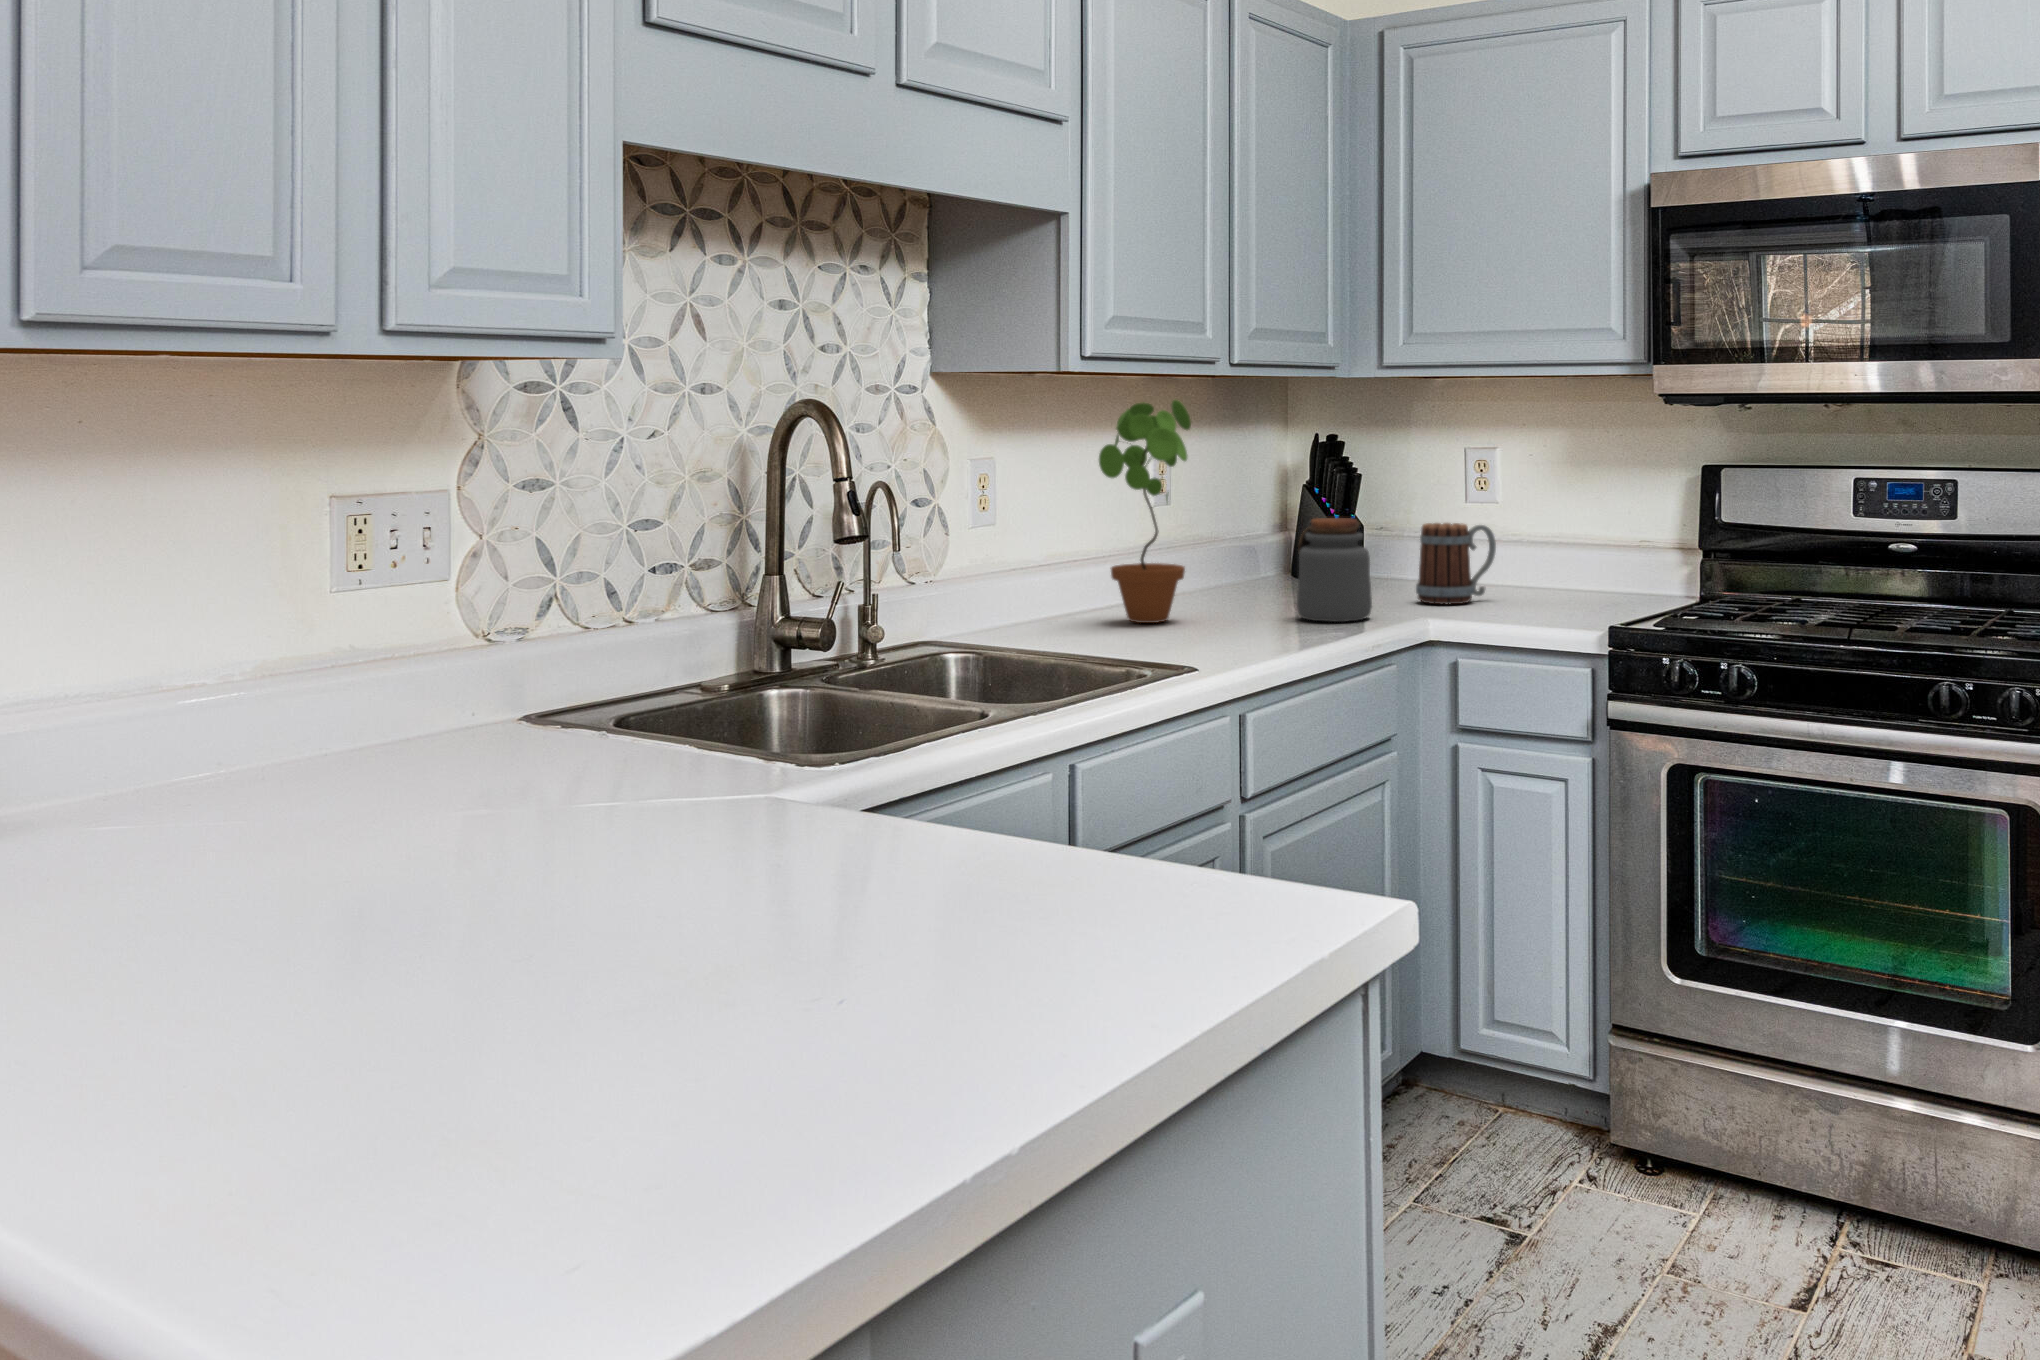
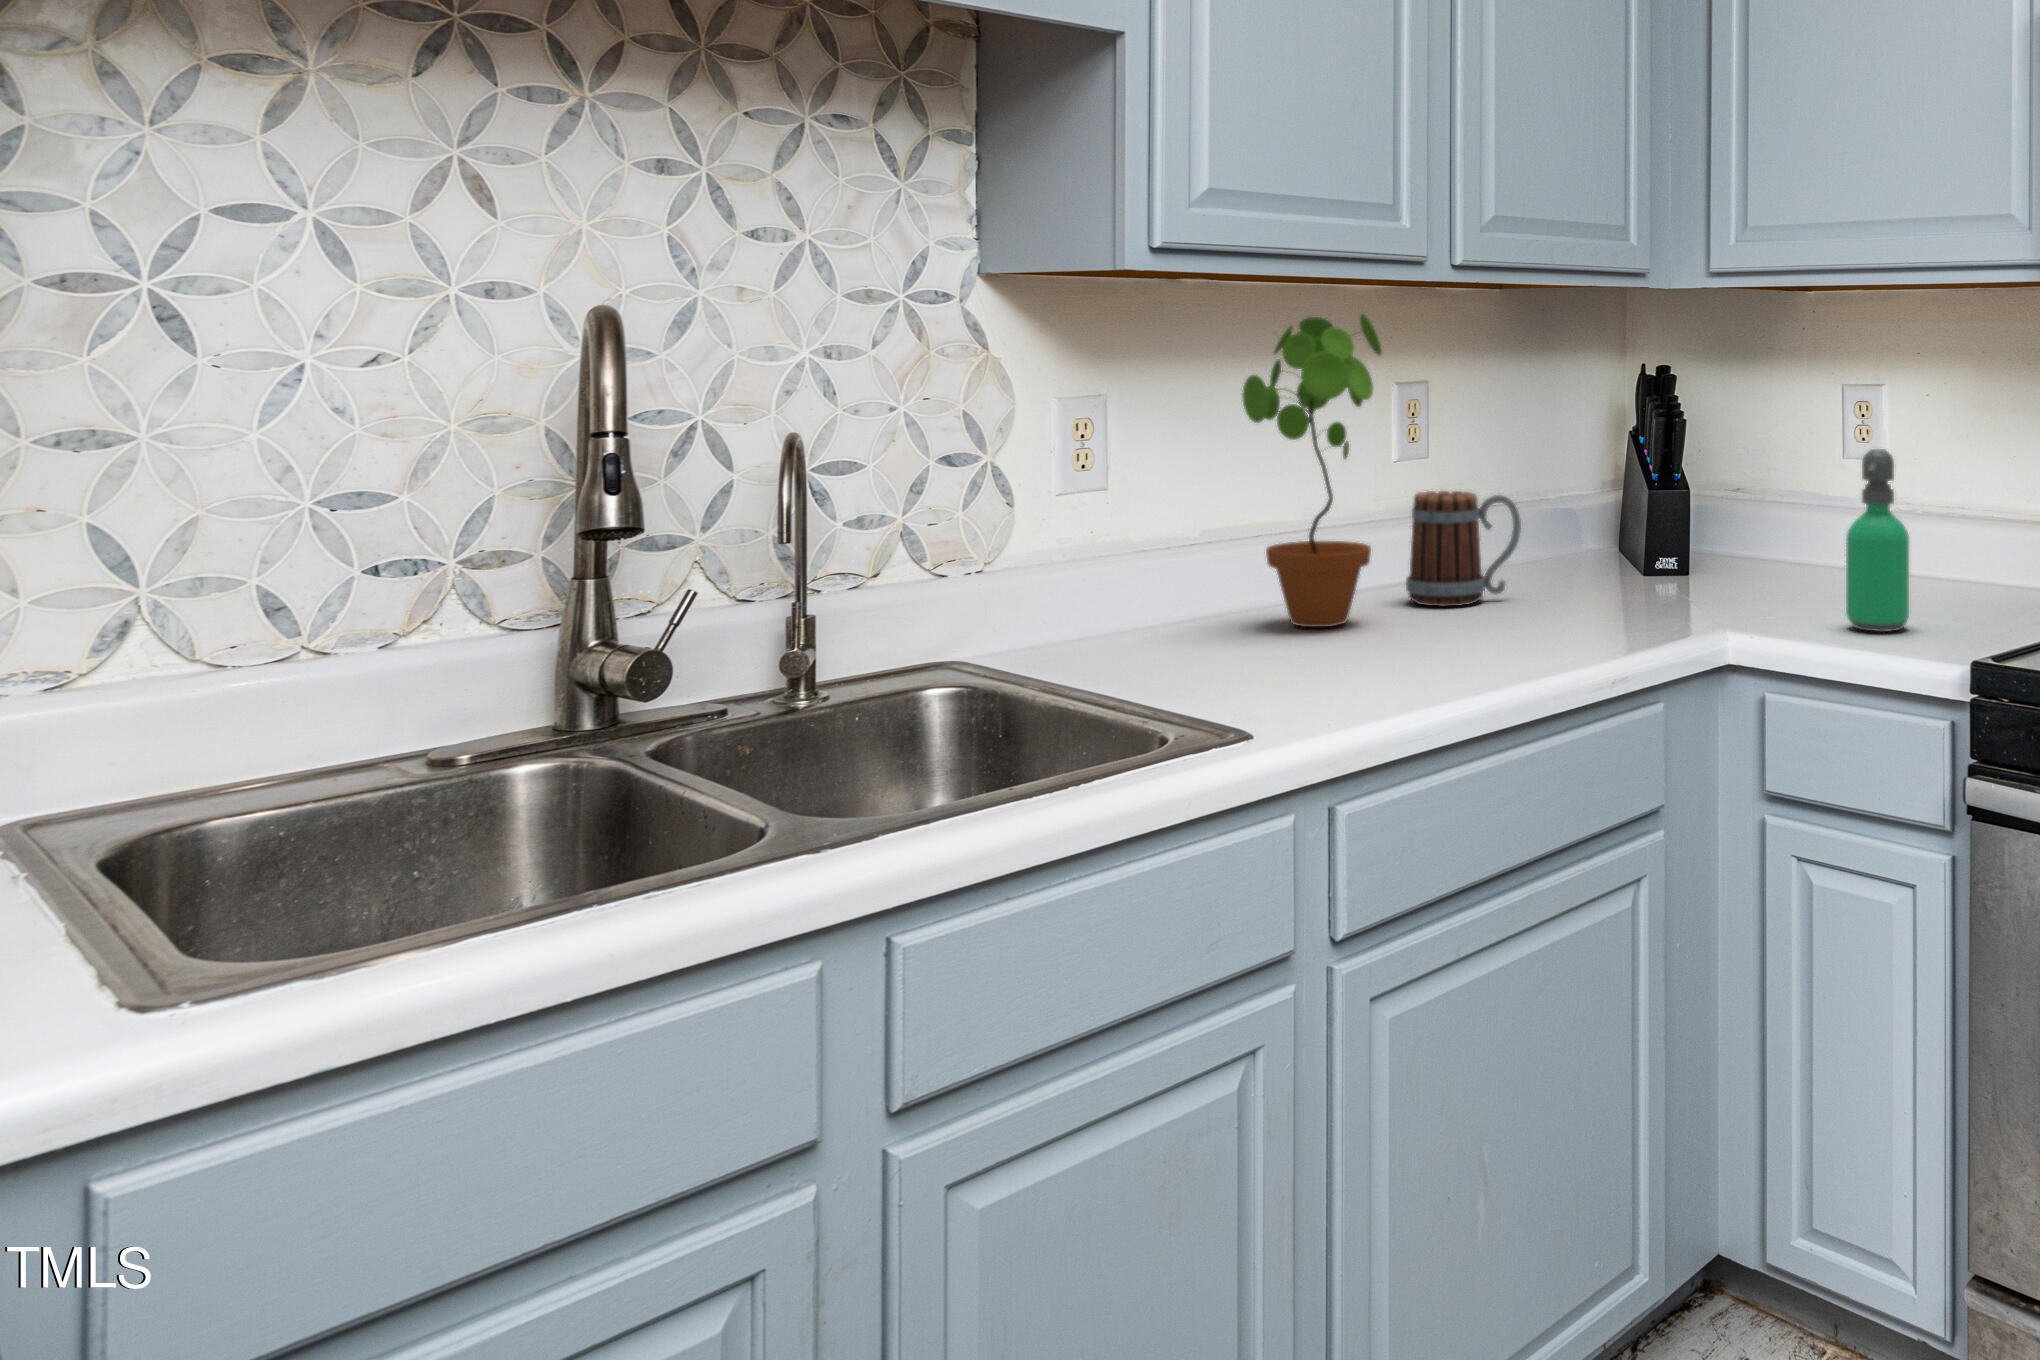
soap dispenser: none [1515,491,1558,614] -> present [1846,449,1909,632]
jar: present [1297,518,1372,622] -> none [1524,483,1632,635]
mug: present [1416,523,1496,604] -> present [1406,491,1521,606]

